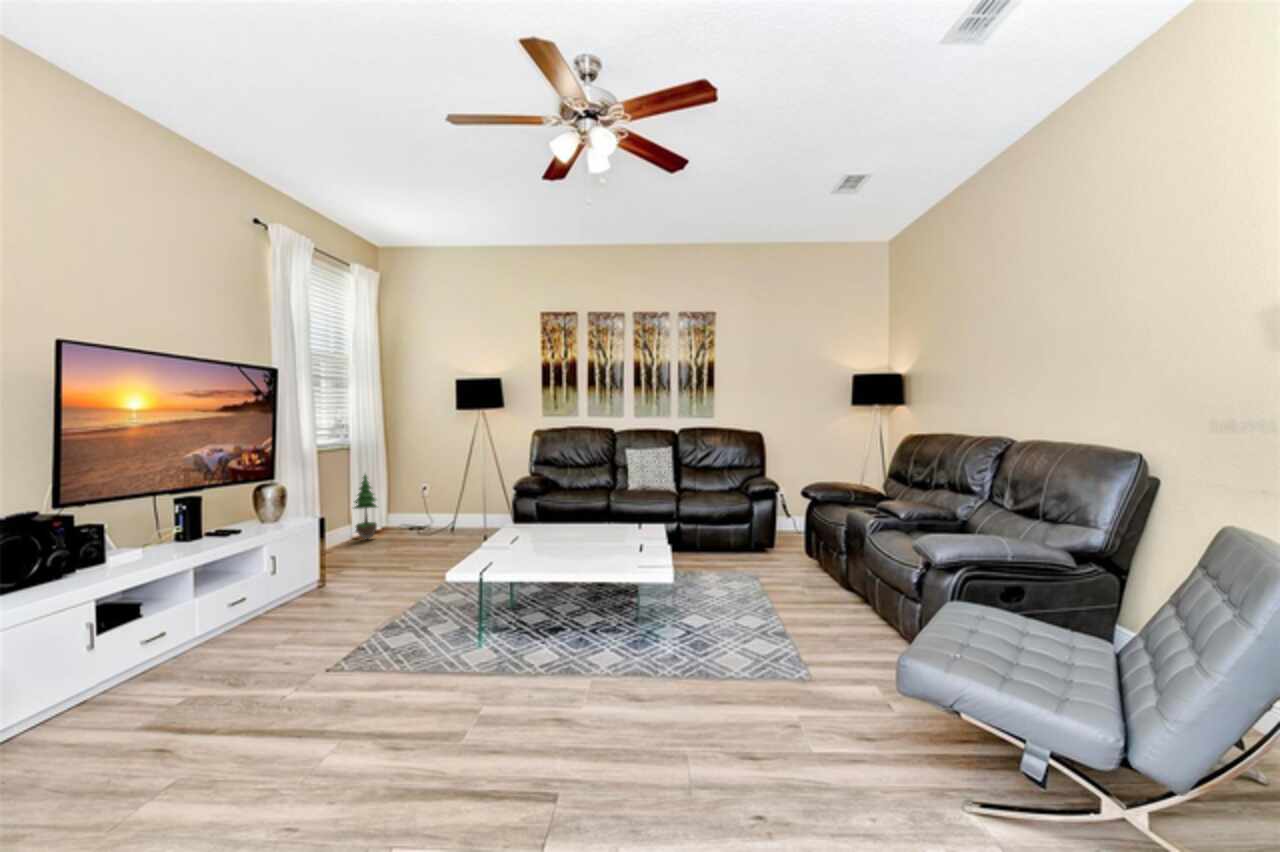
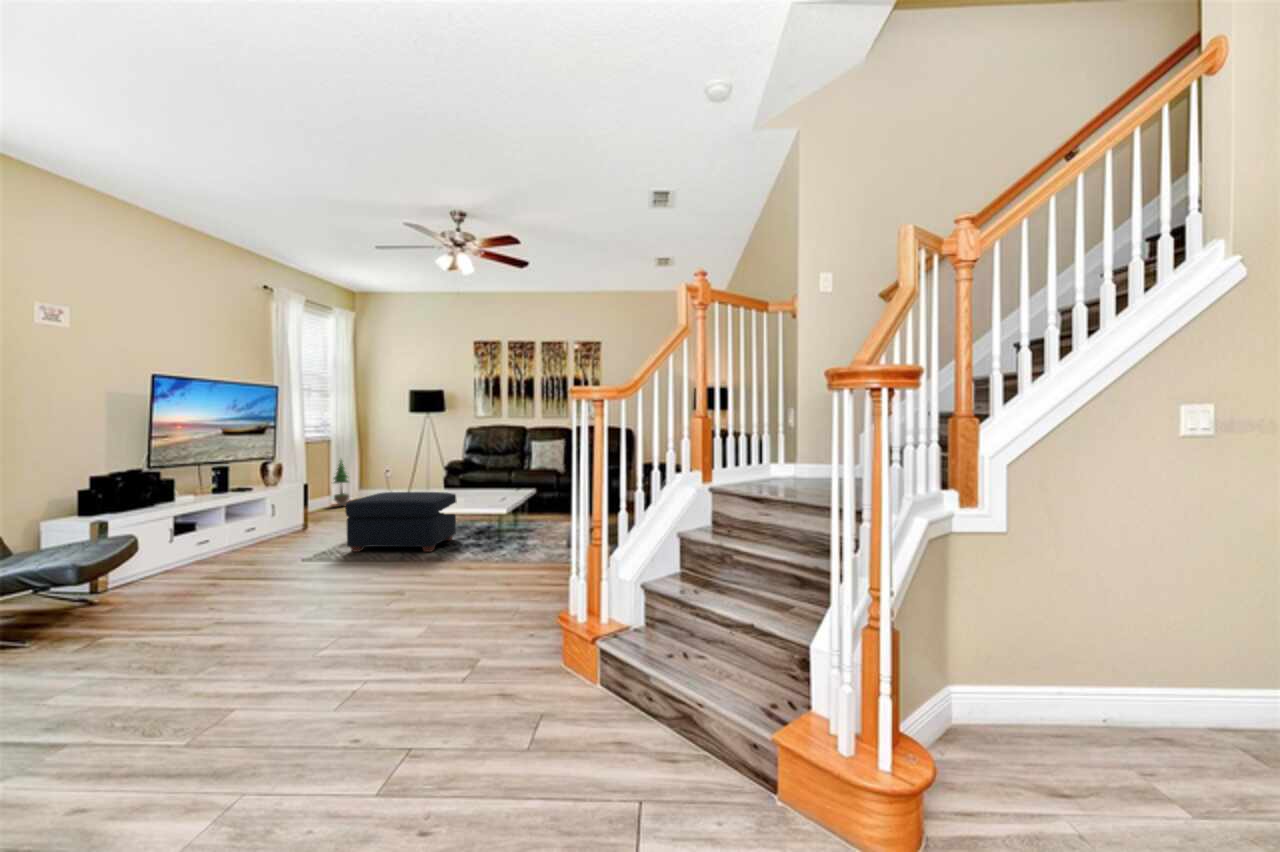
ottoman: none [400,536,570,645] -> present [345,492,457,552]

